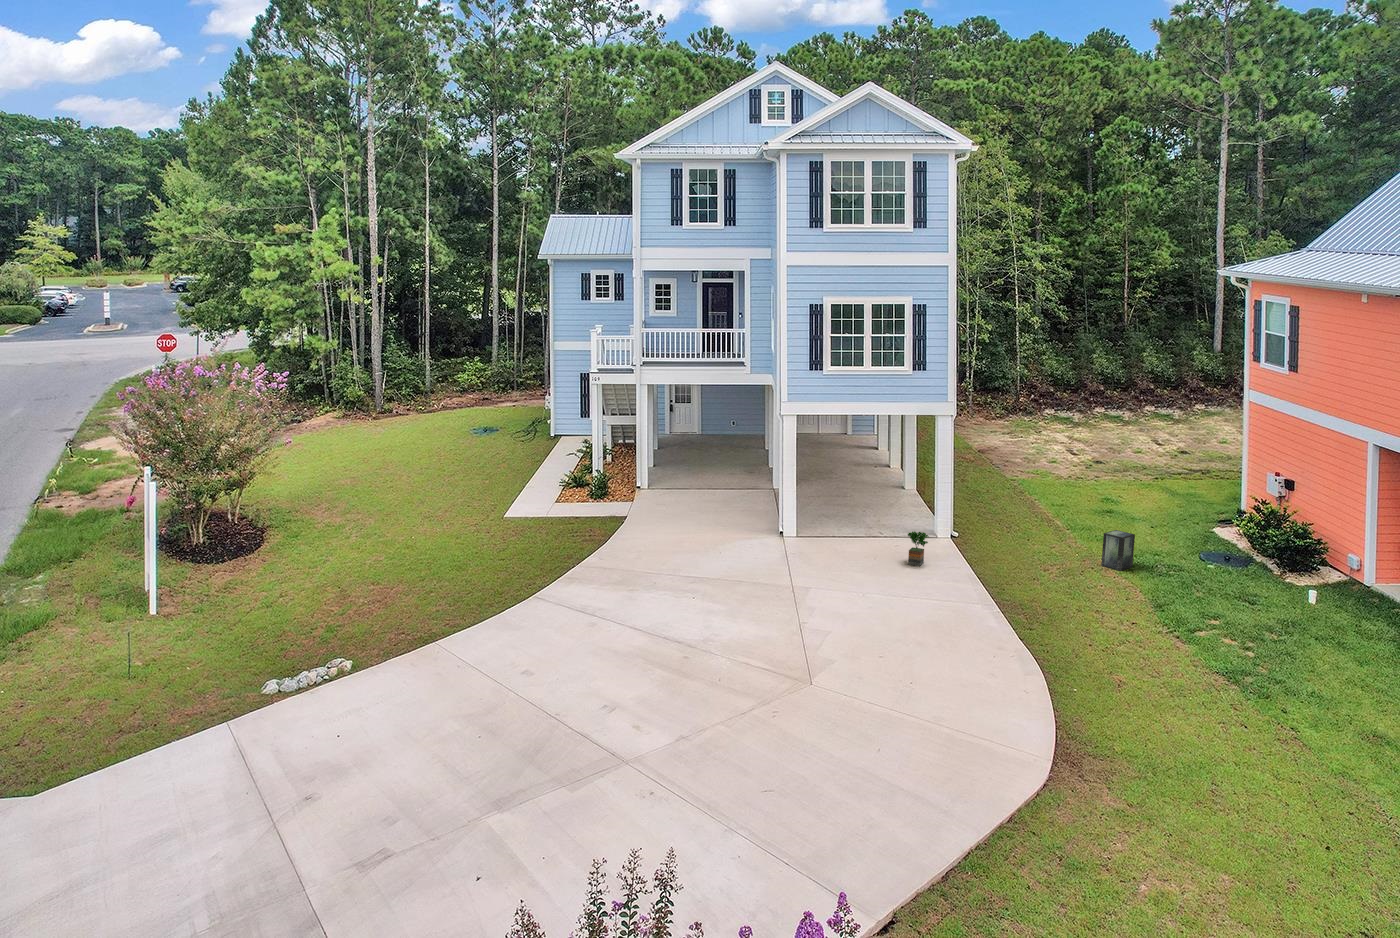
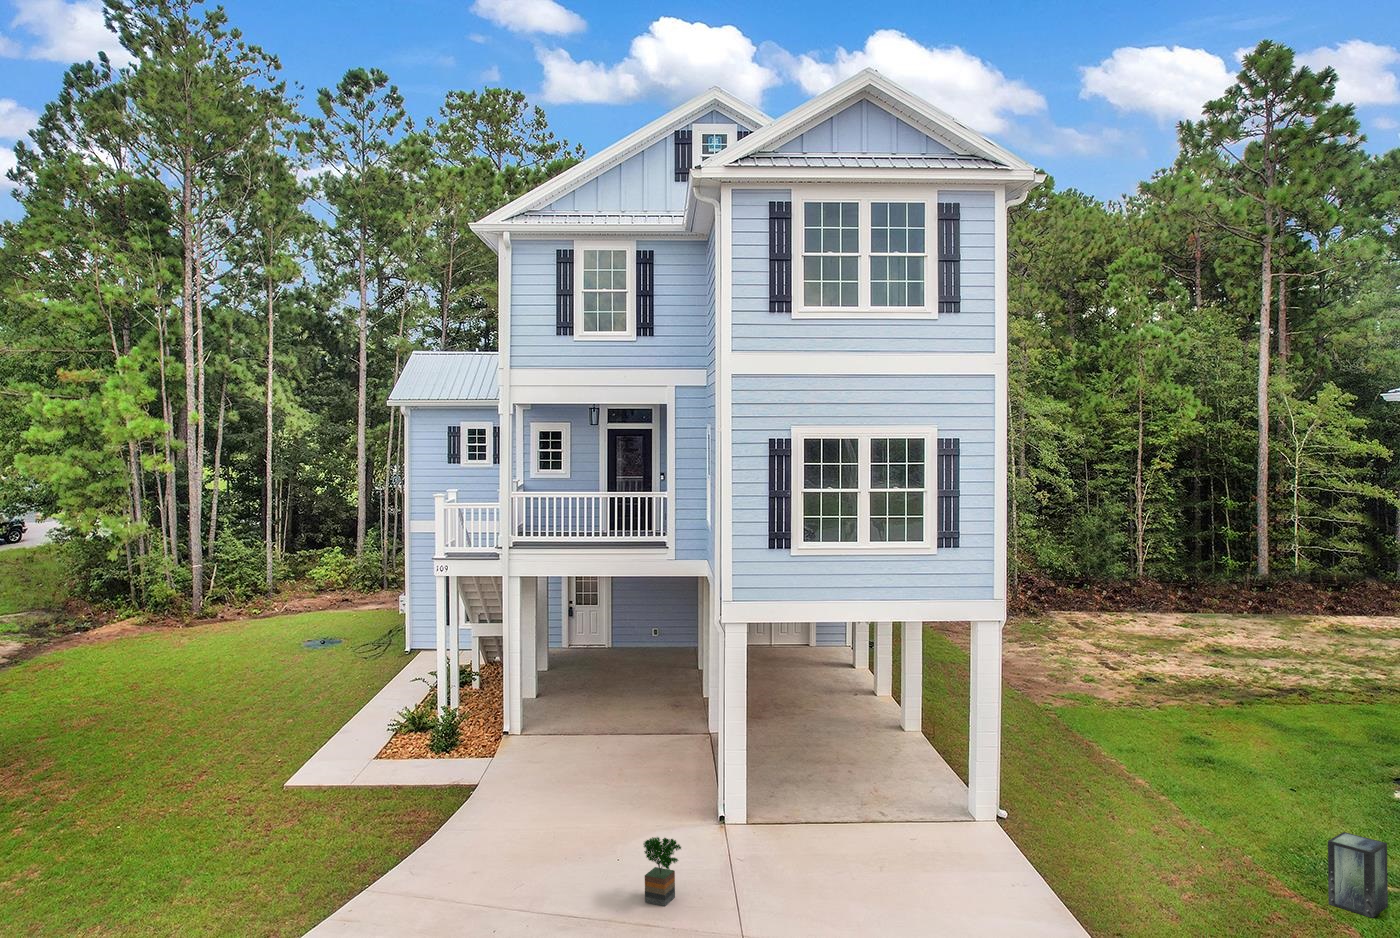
potted tree: present [908,531,929,566] -> present [643,837,681,906]

